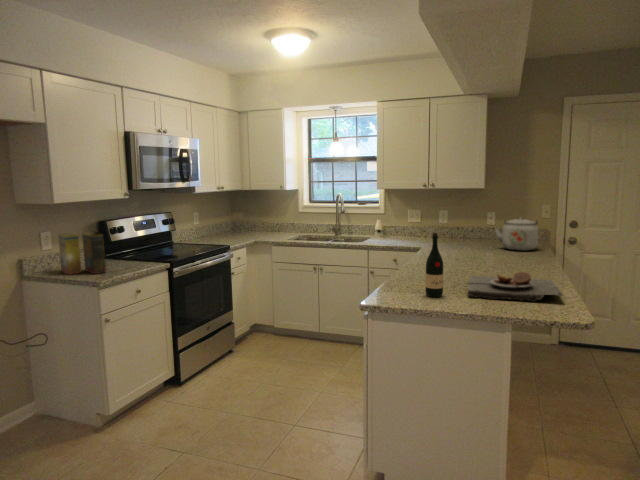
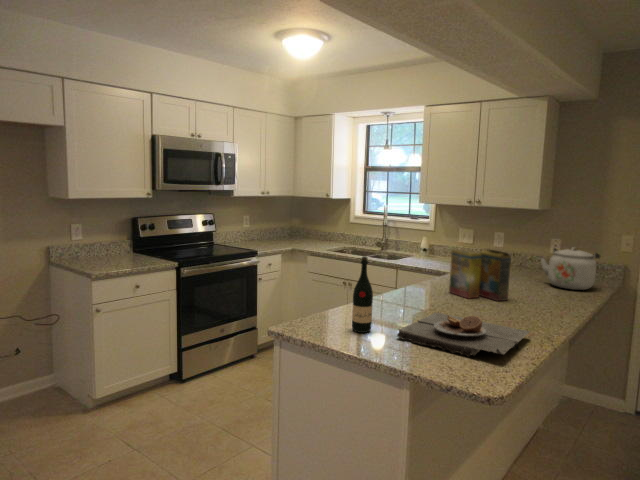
cereal box: present [58,231,106,275] -> present [449,250,511,301]

